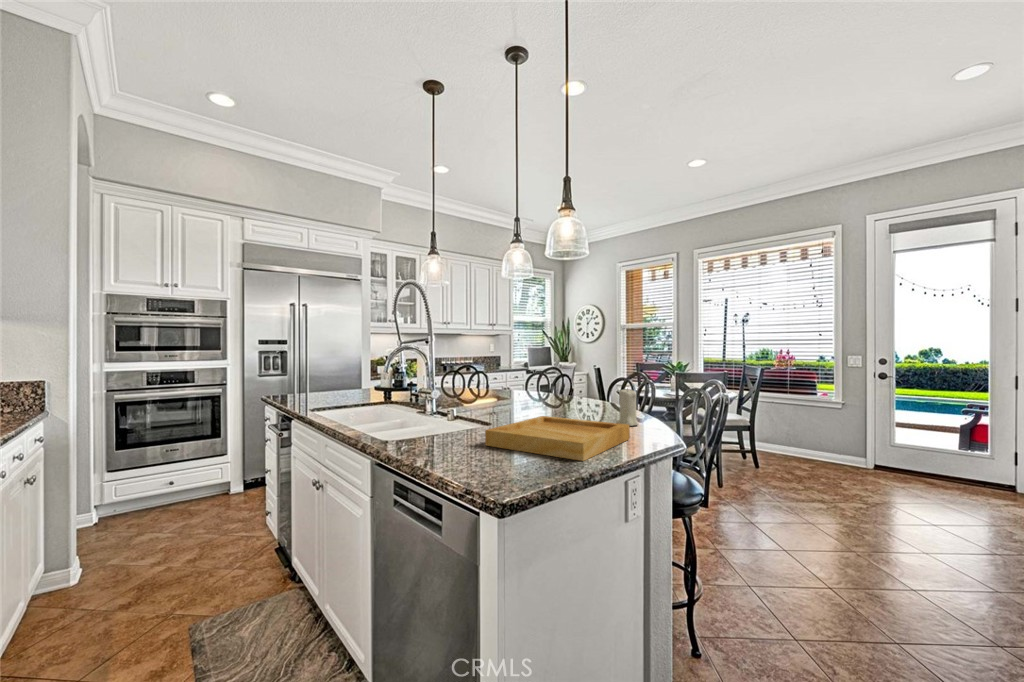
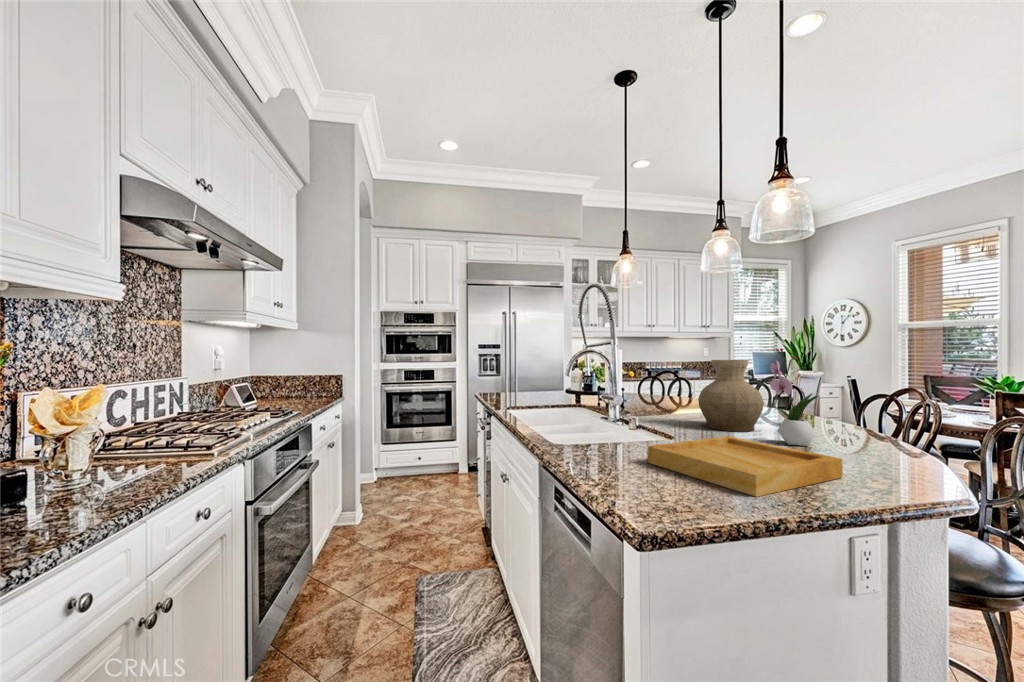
flower arrangement: none [568,341,603,420] -> present [770,348,818,446]
vase: none [508,351,559,413] -> present [698,360,764,432]
candle: present [616,389,638,426] -> none [836,410,870,460]

